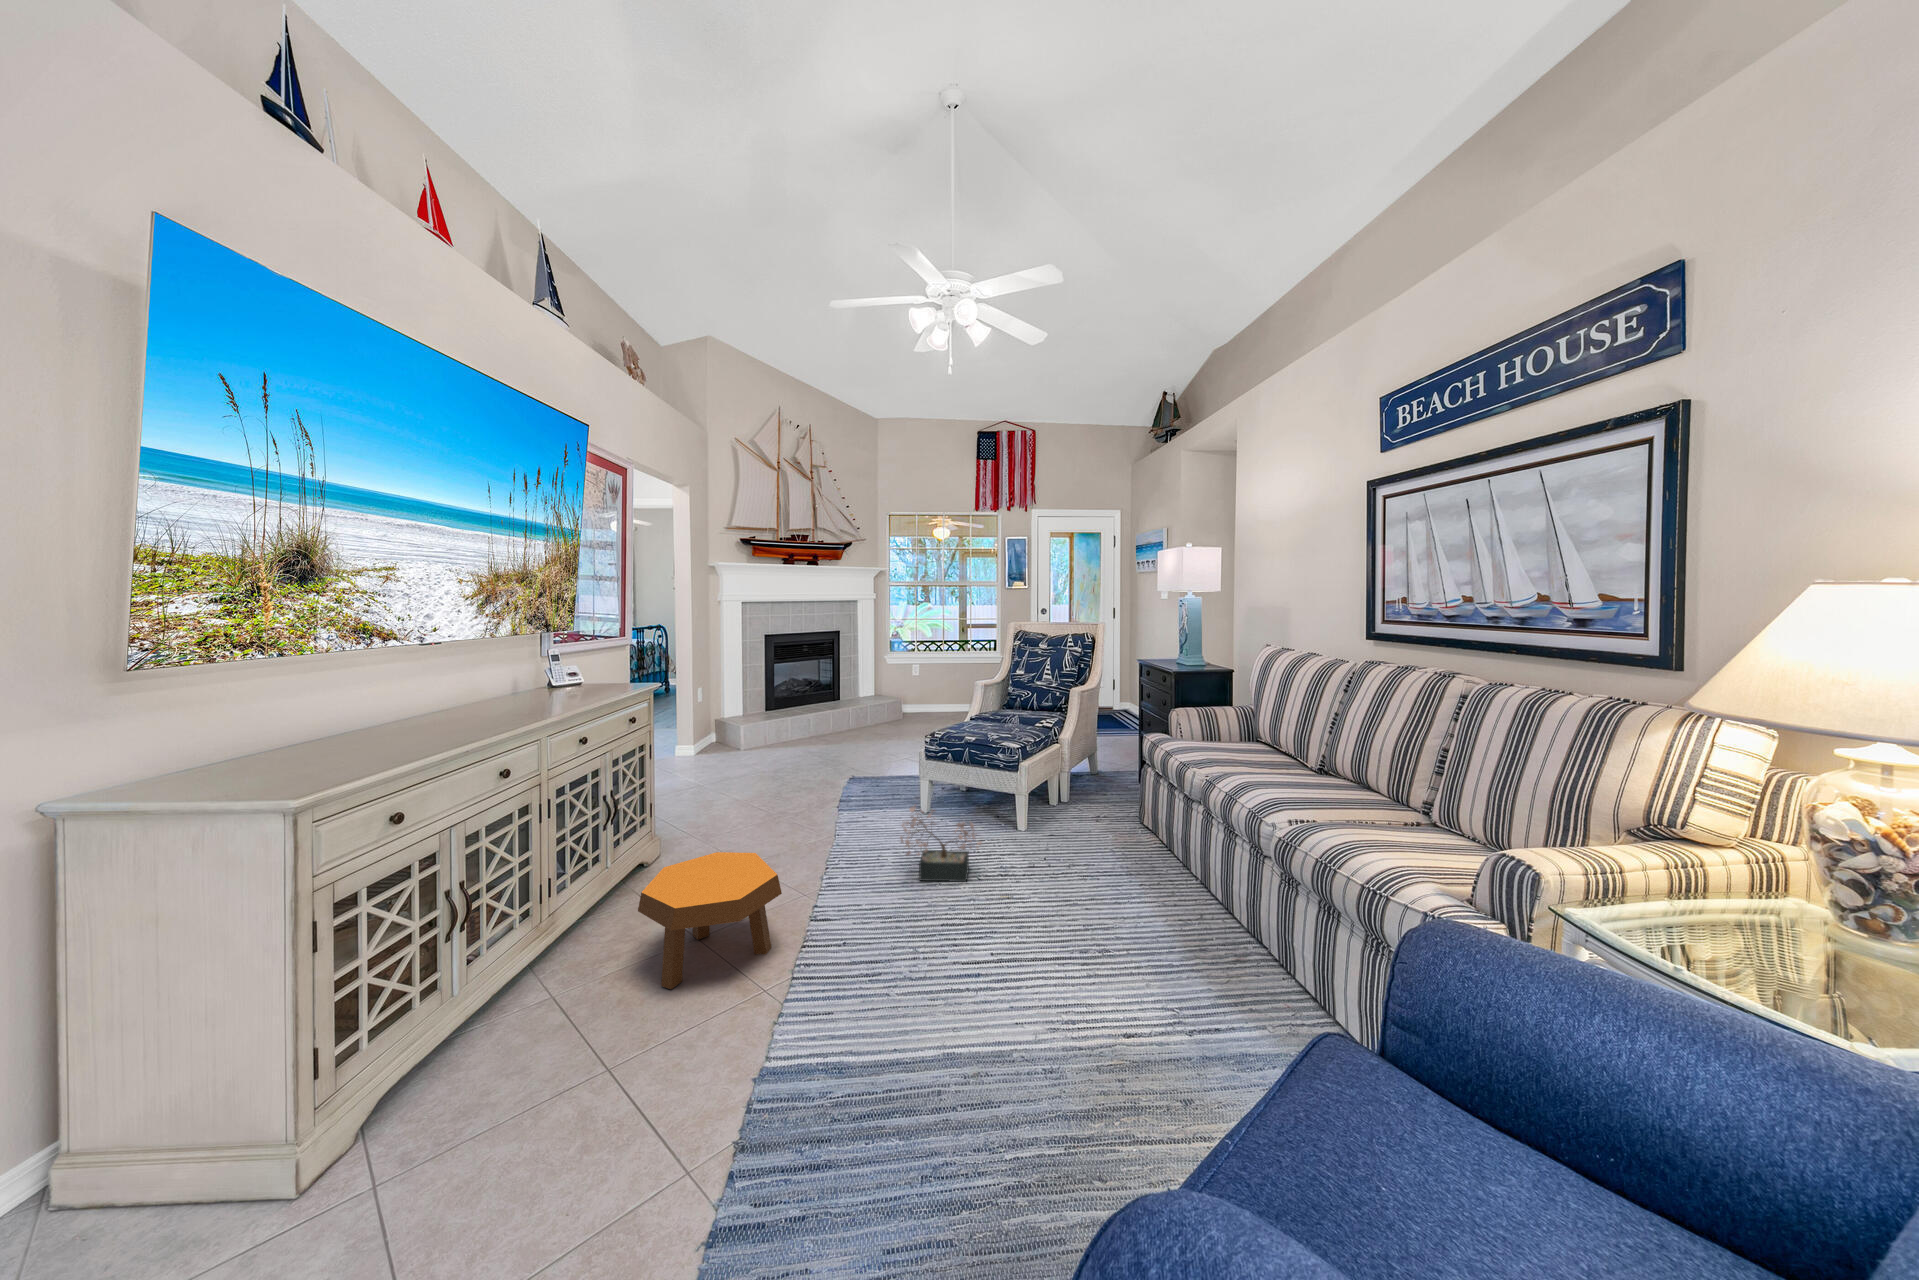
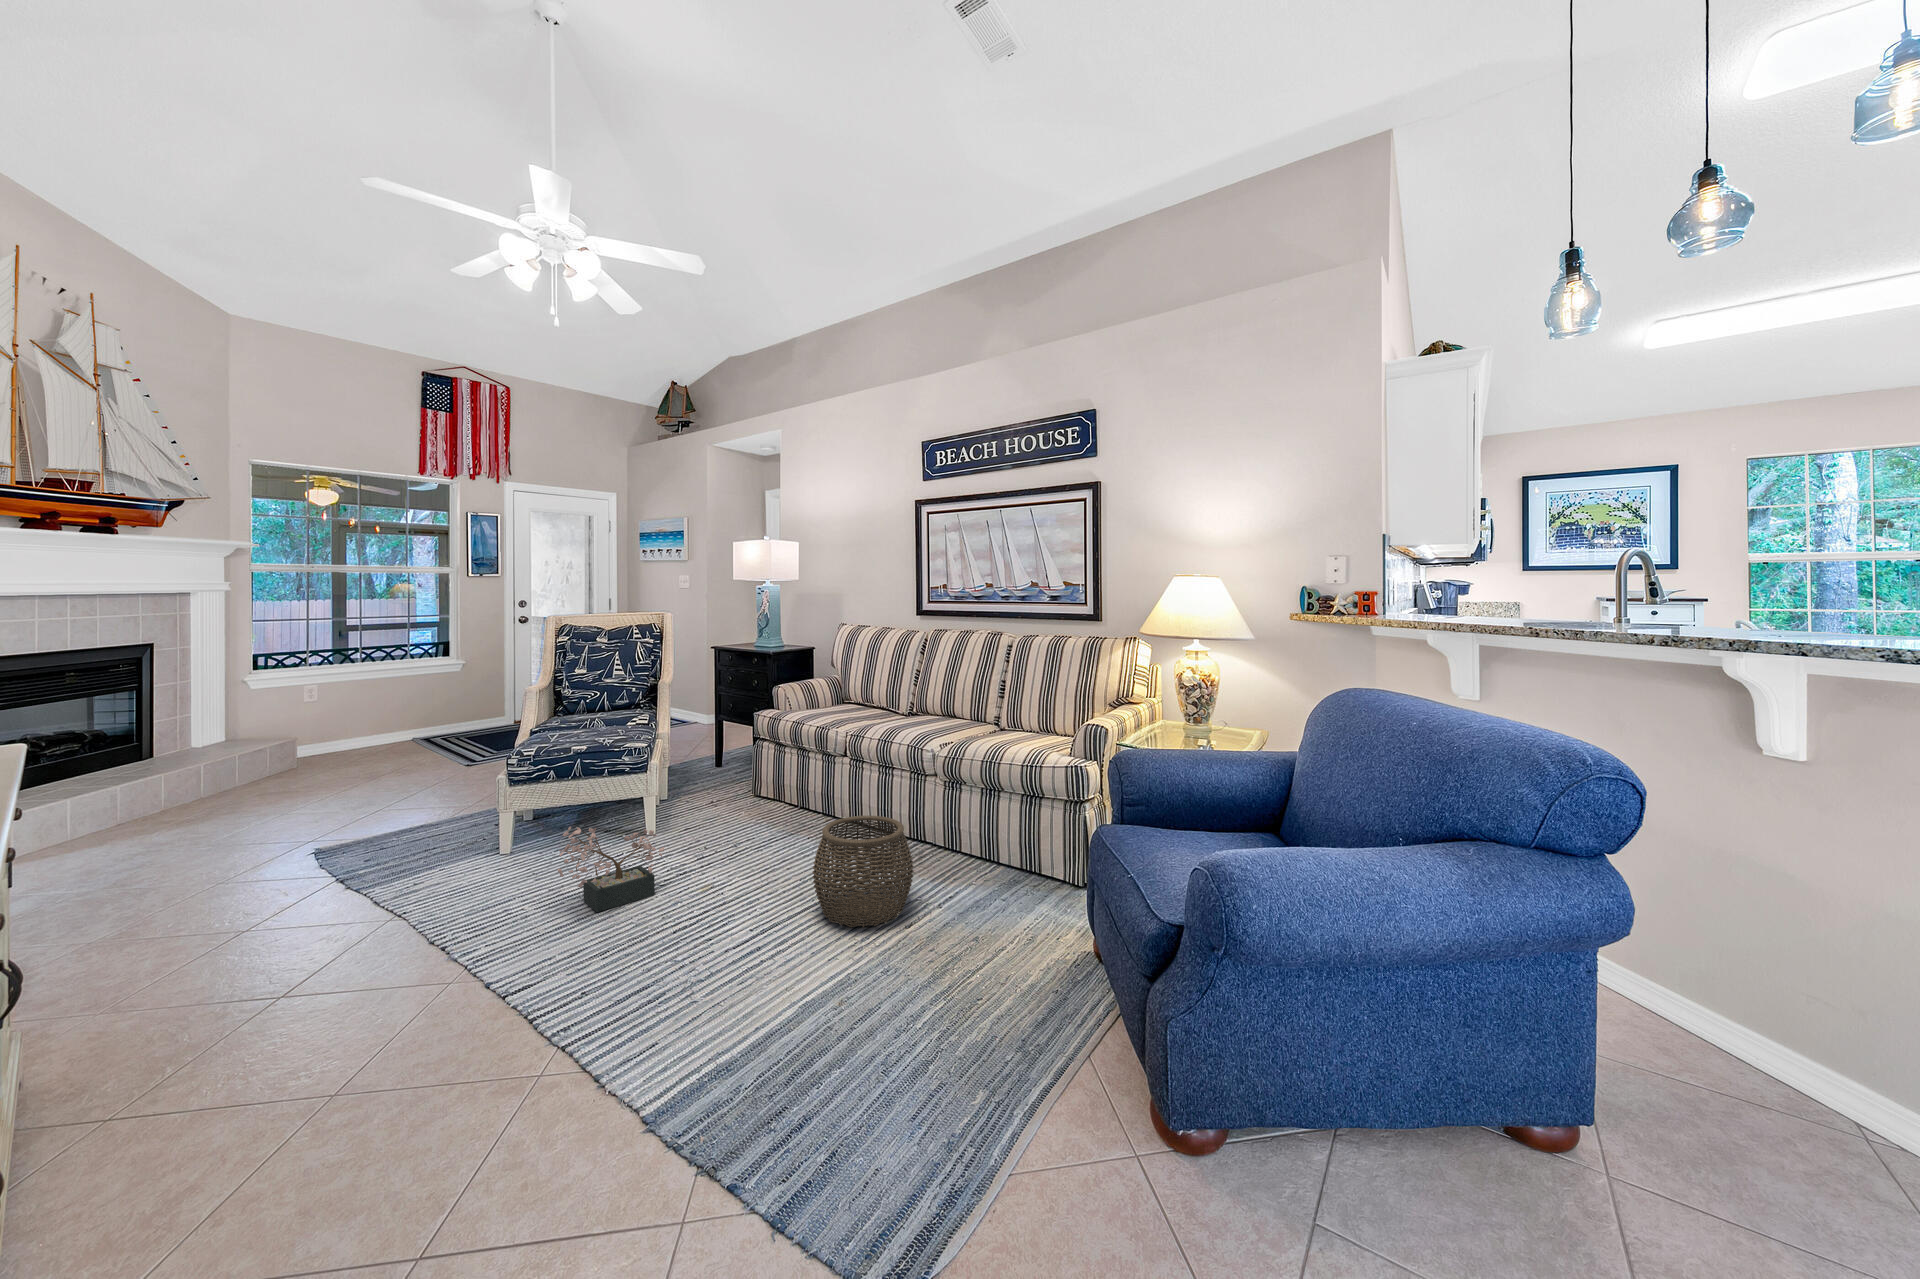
footstool: present [638,852,782,989] -> none [246,931,498,1150]
woven basket: none [1046,869,1163,1009] -> present [812,816,914,928]

